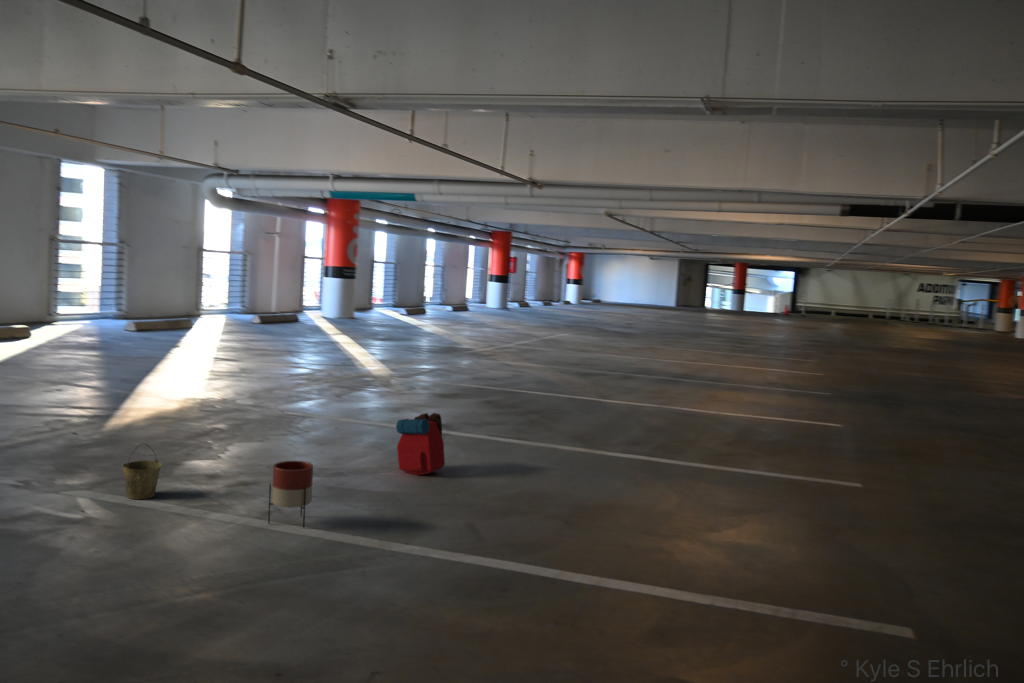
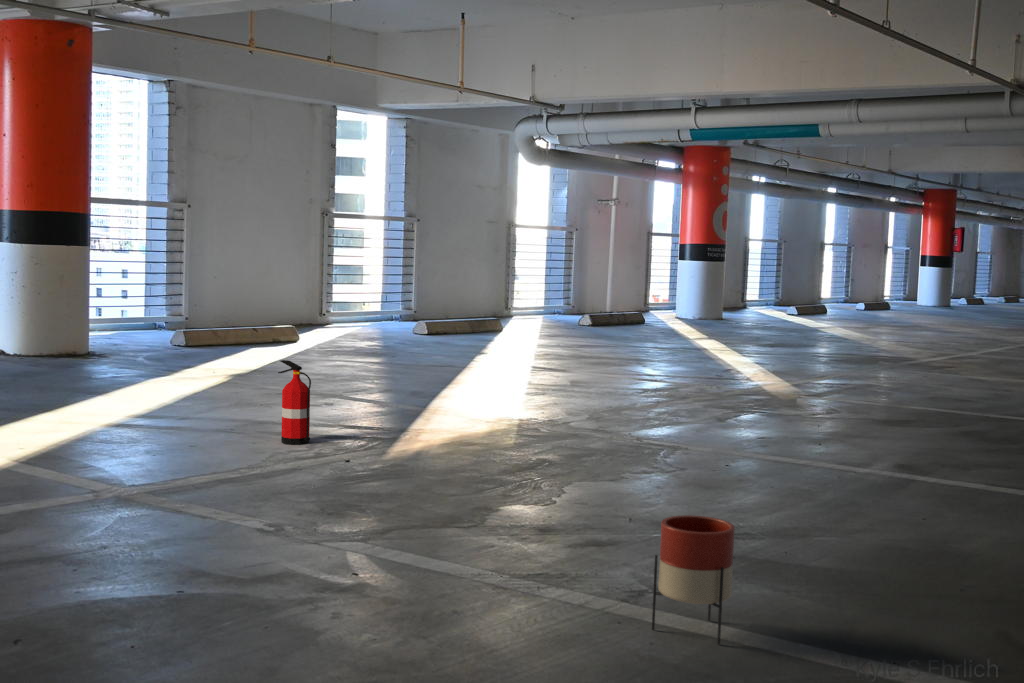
fire extinguisher: none [20,366,47,424] -> present [278,360,311,445]
backpack: present [396,413,445,475] -> none [864,444,959,559]
bucket: present [122,448,162,499] -> none [410,473,469,567]

